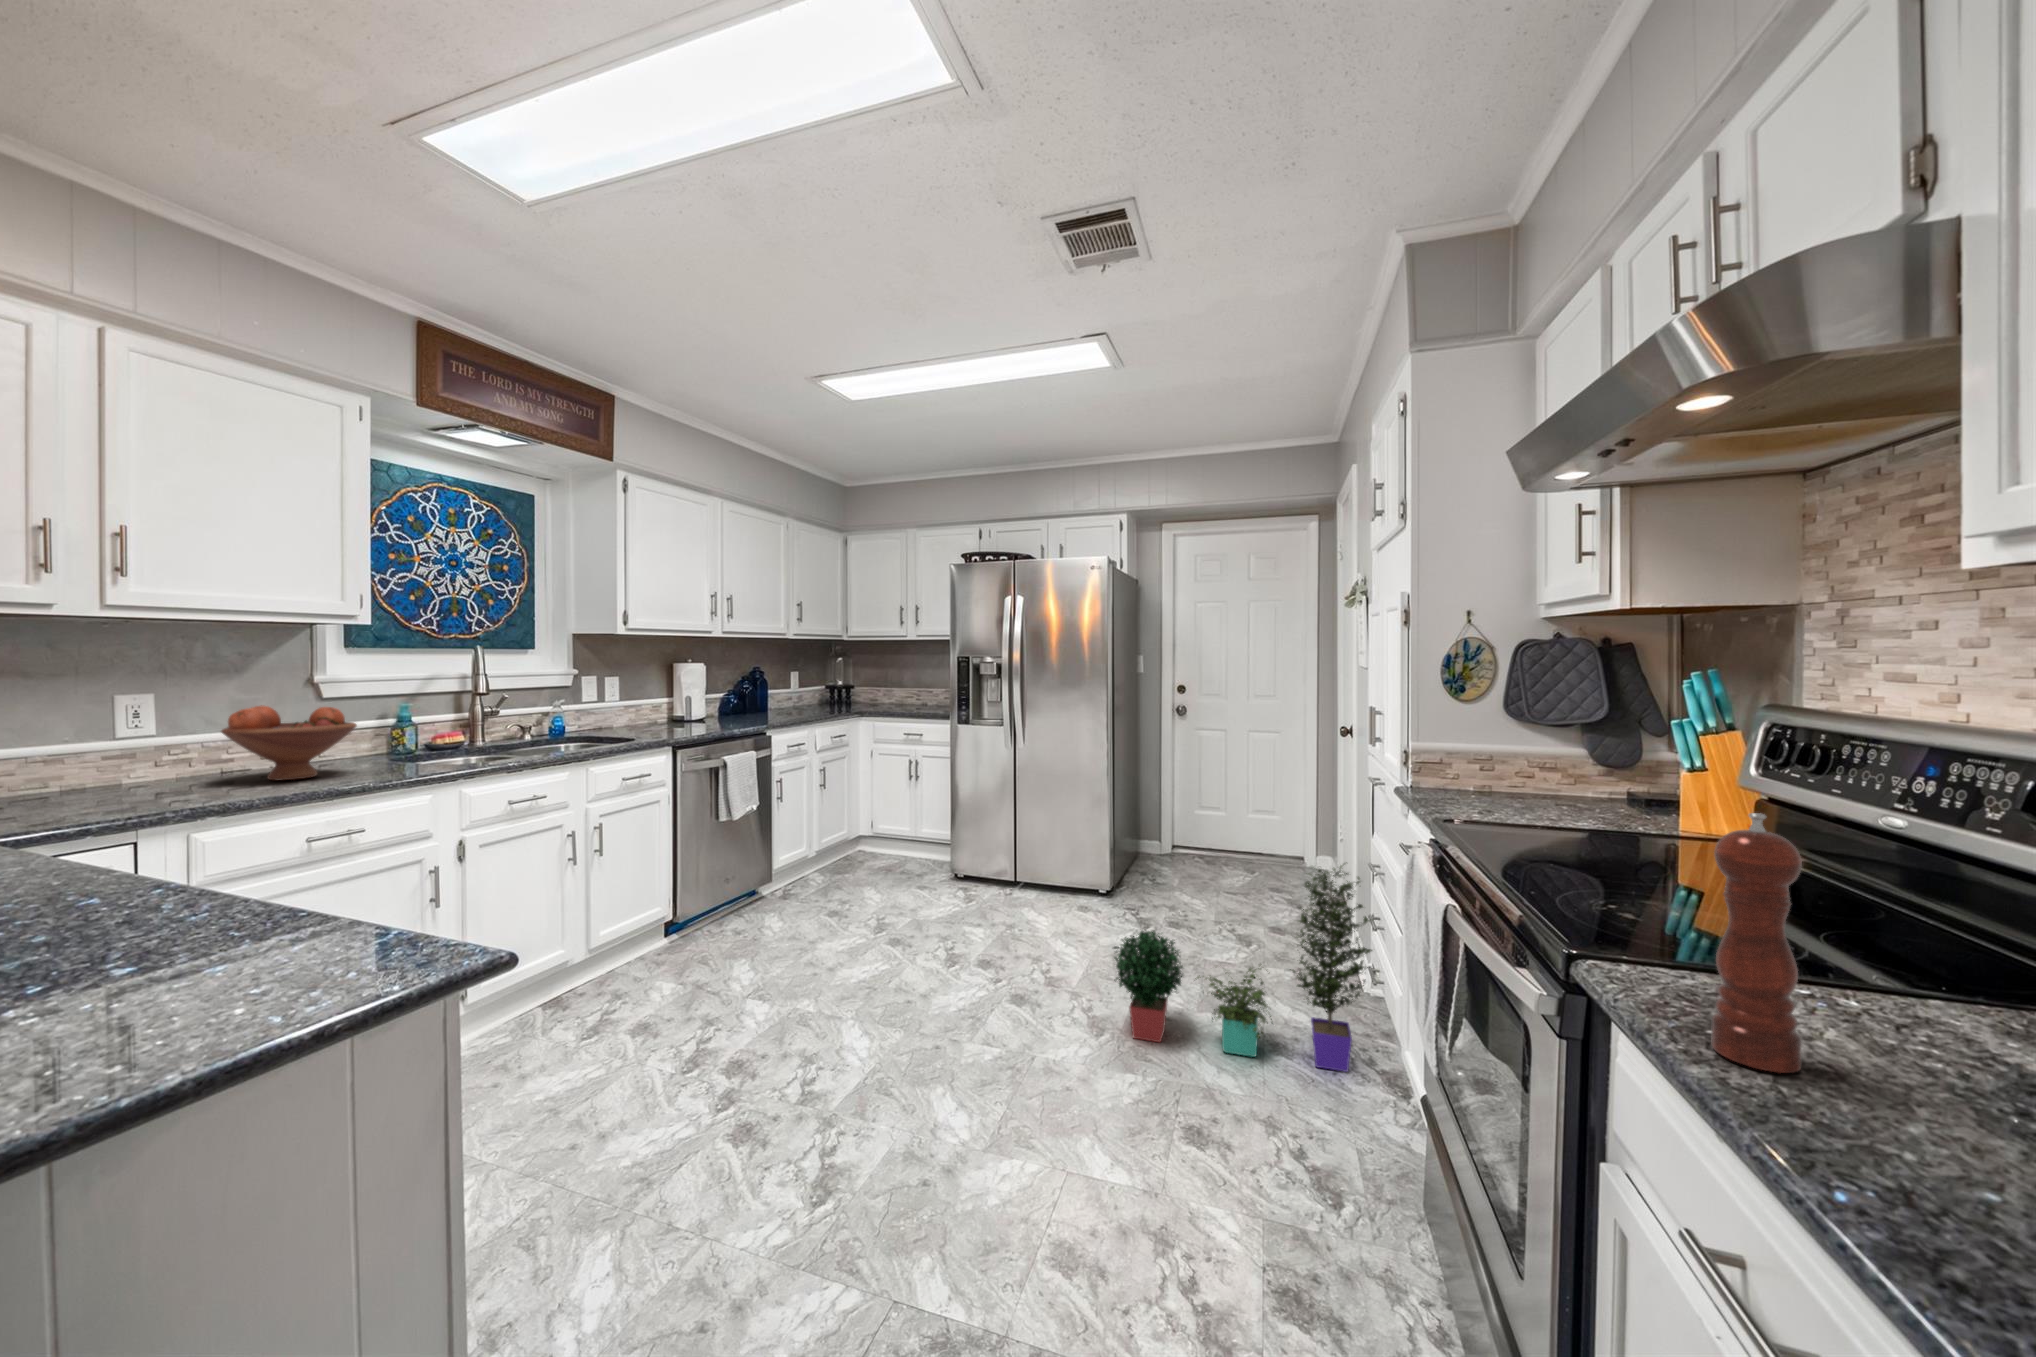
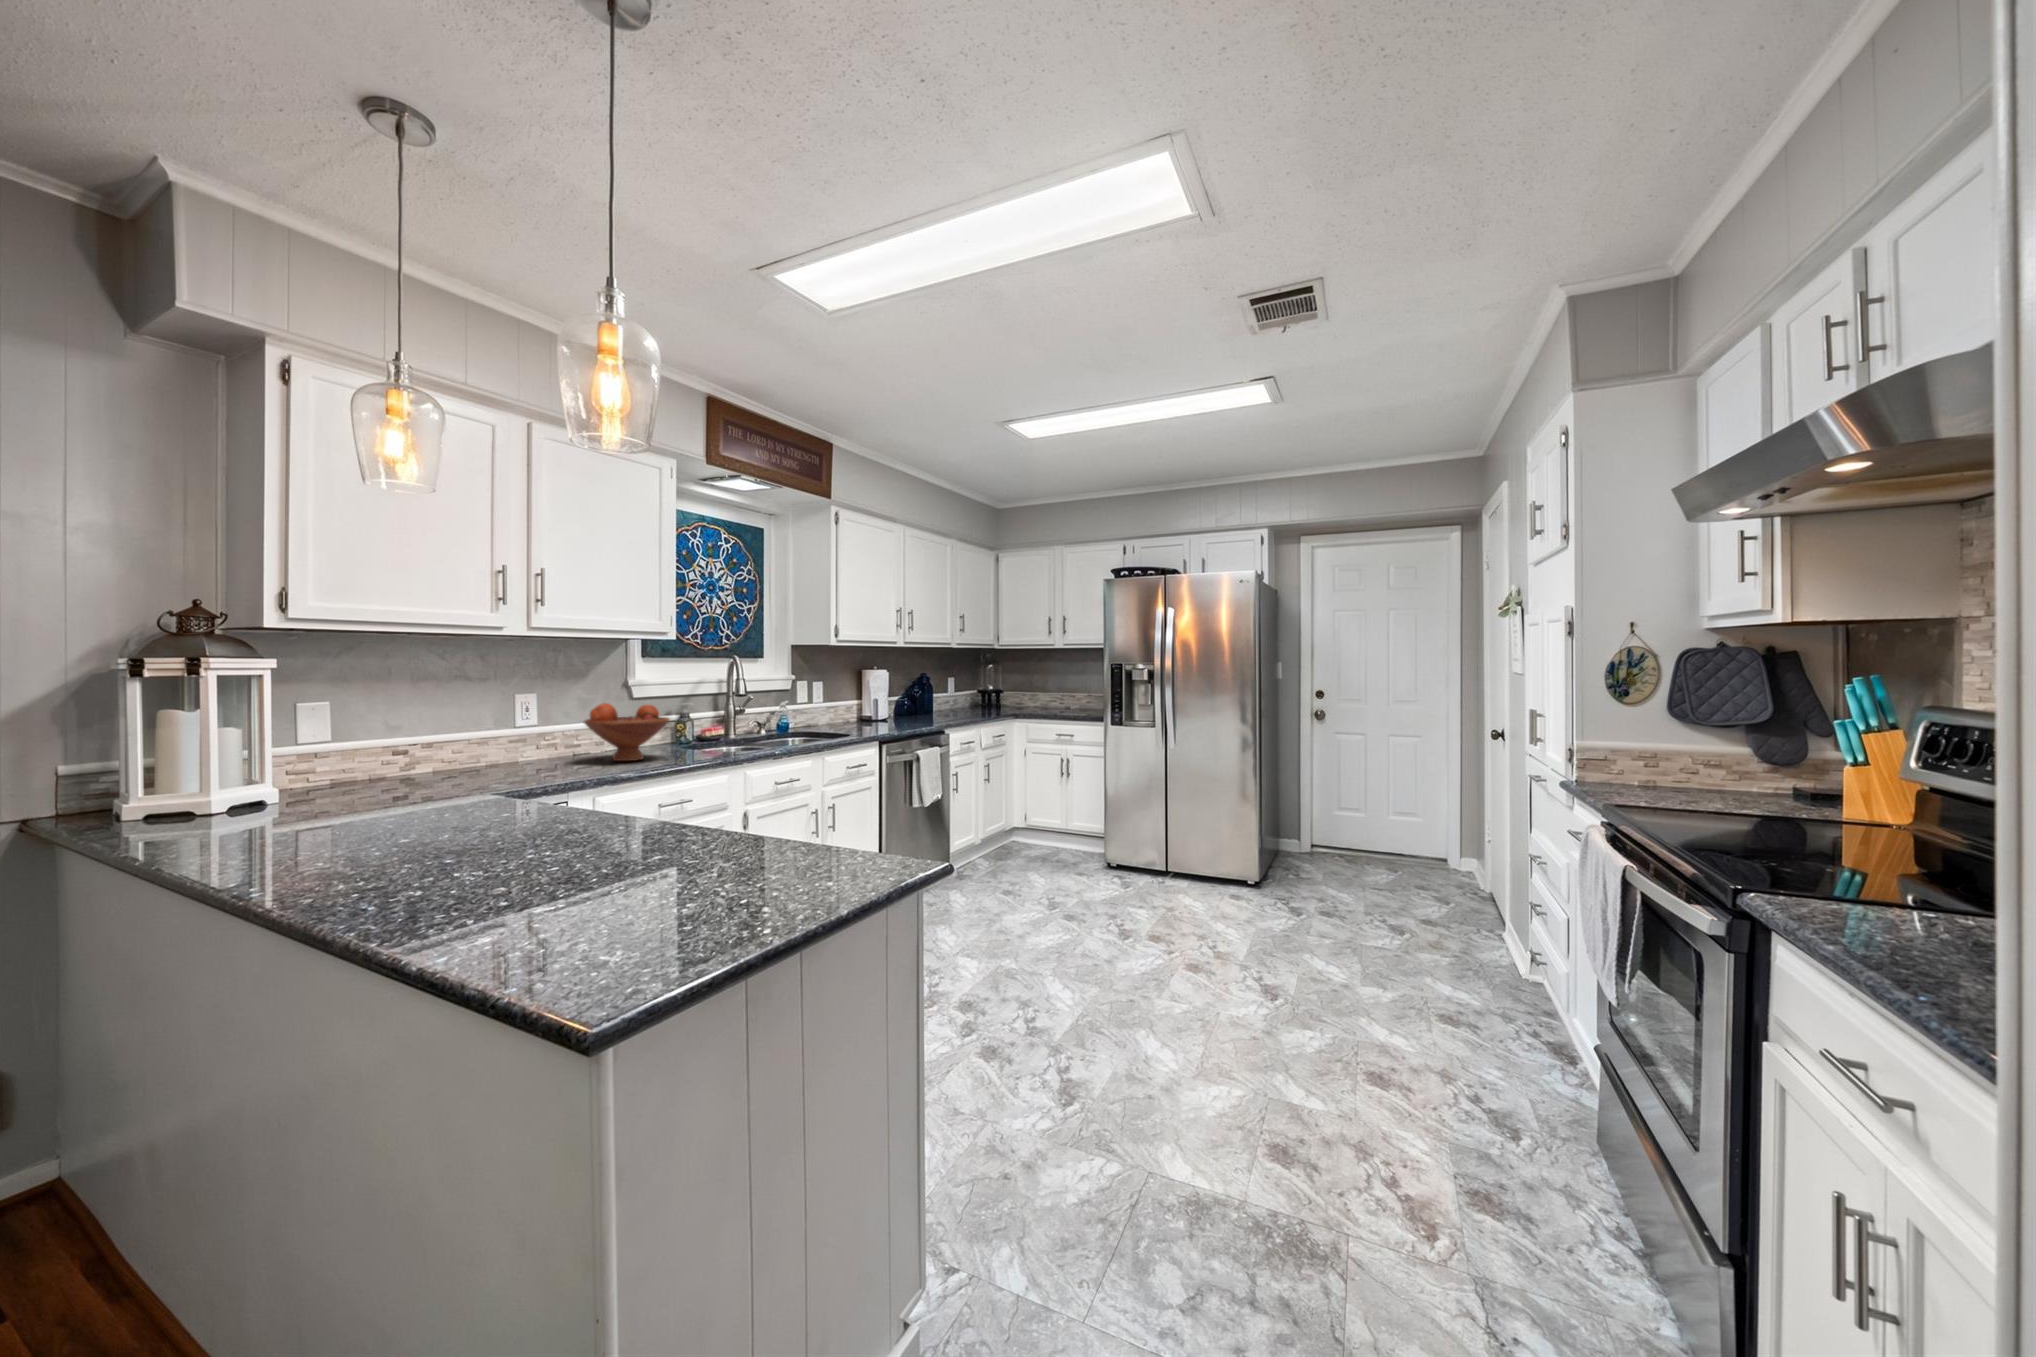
pepper mill: present [1711,813,1802,1073] -> none [1843,775,1910,952]
potted plant: present [1114,866,1372,1072] -> none [1287,851,1540,1040]

